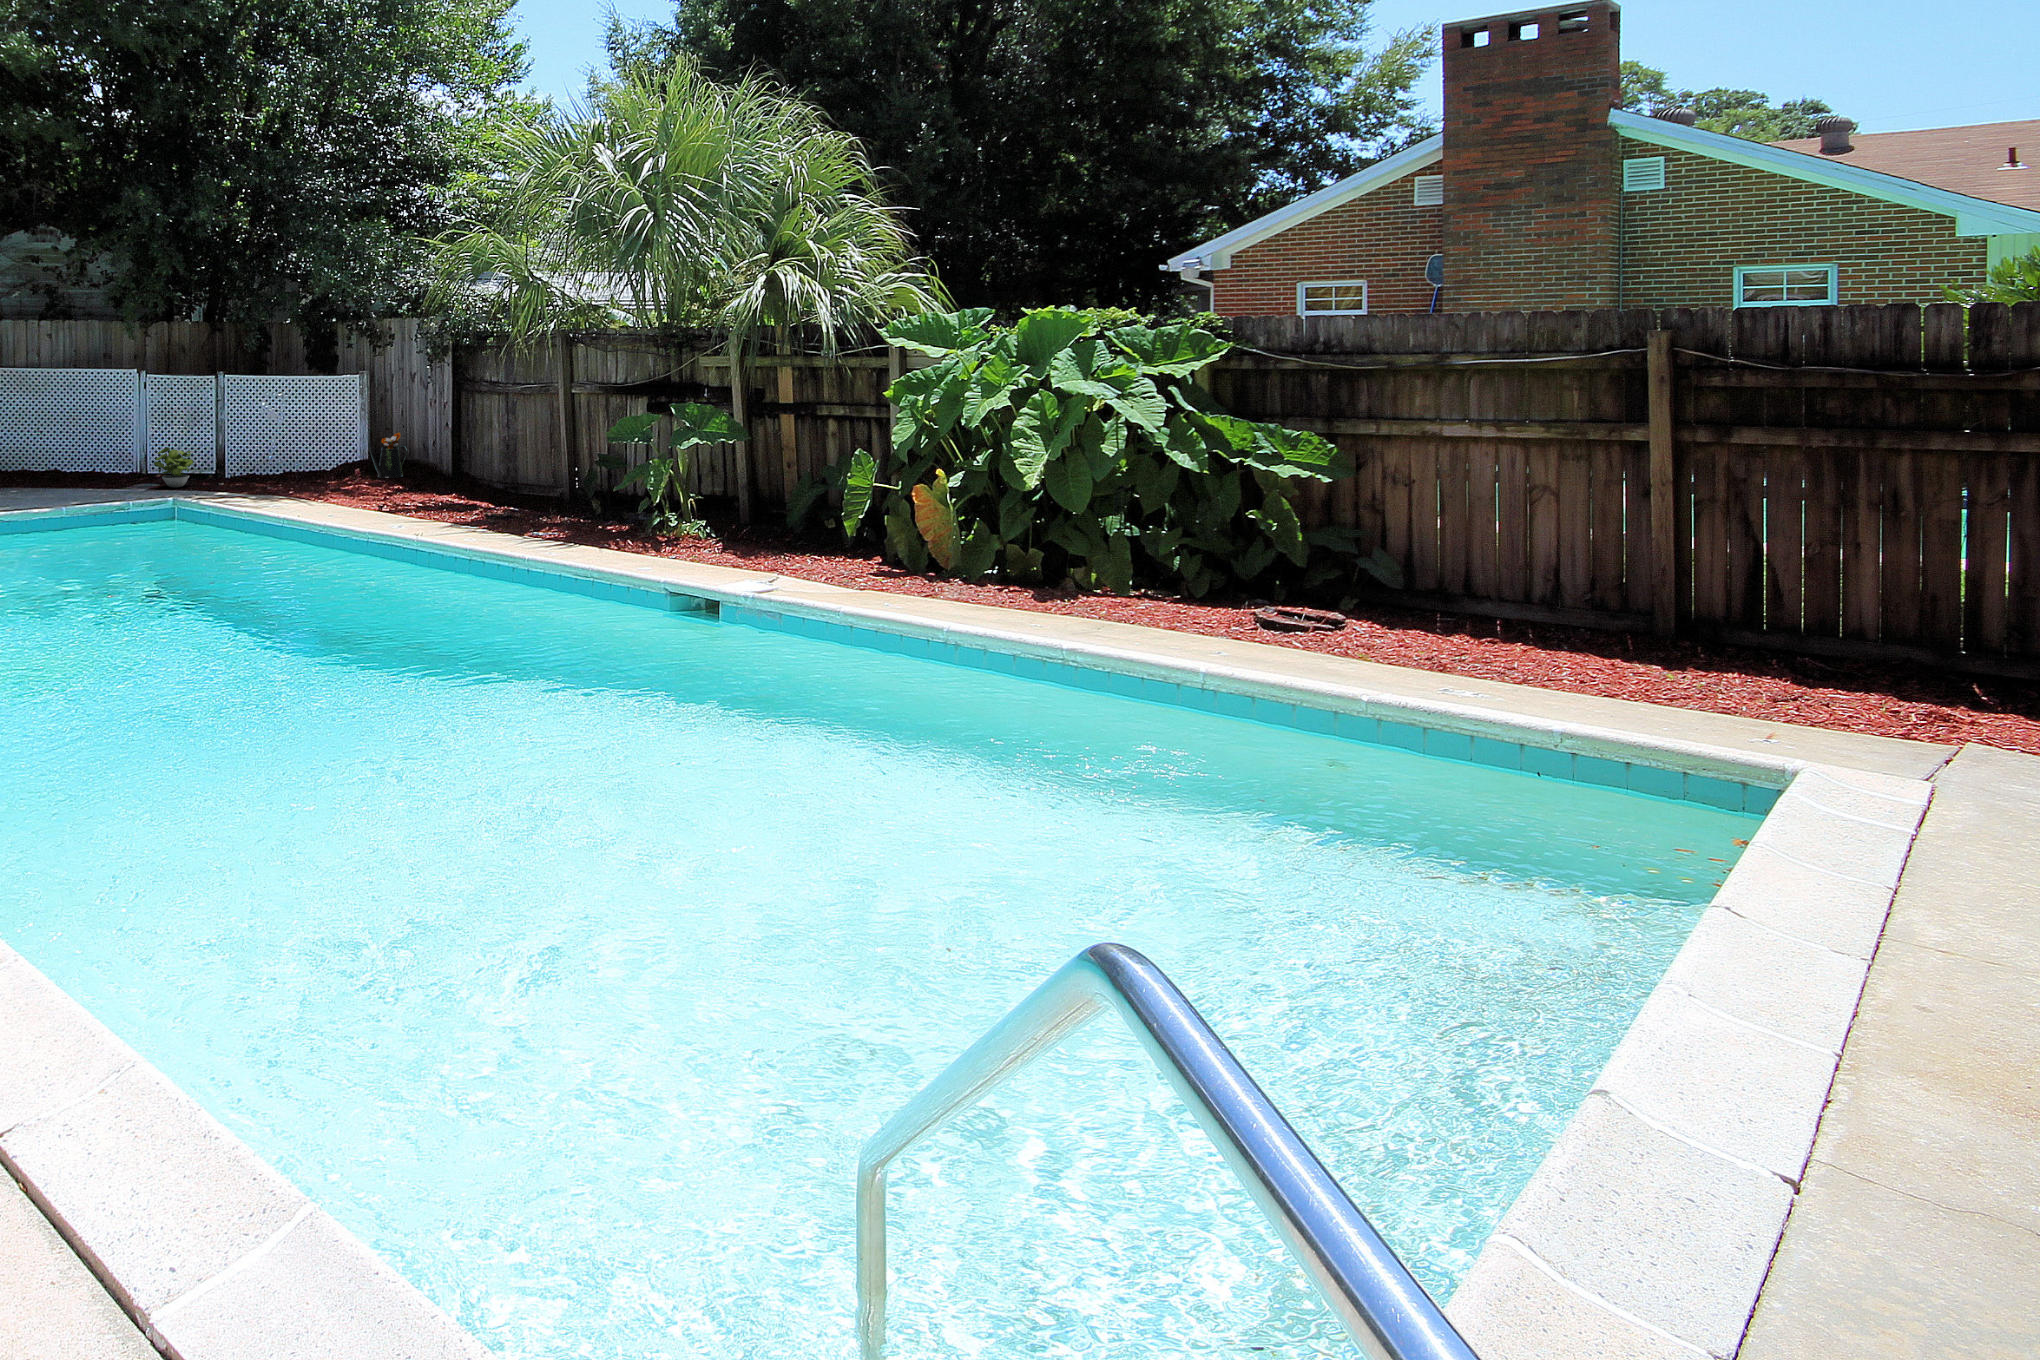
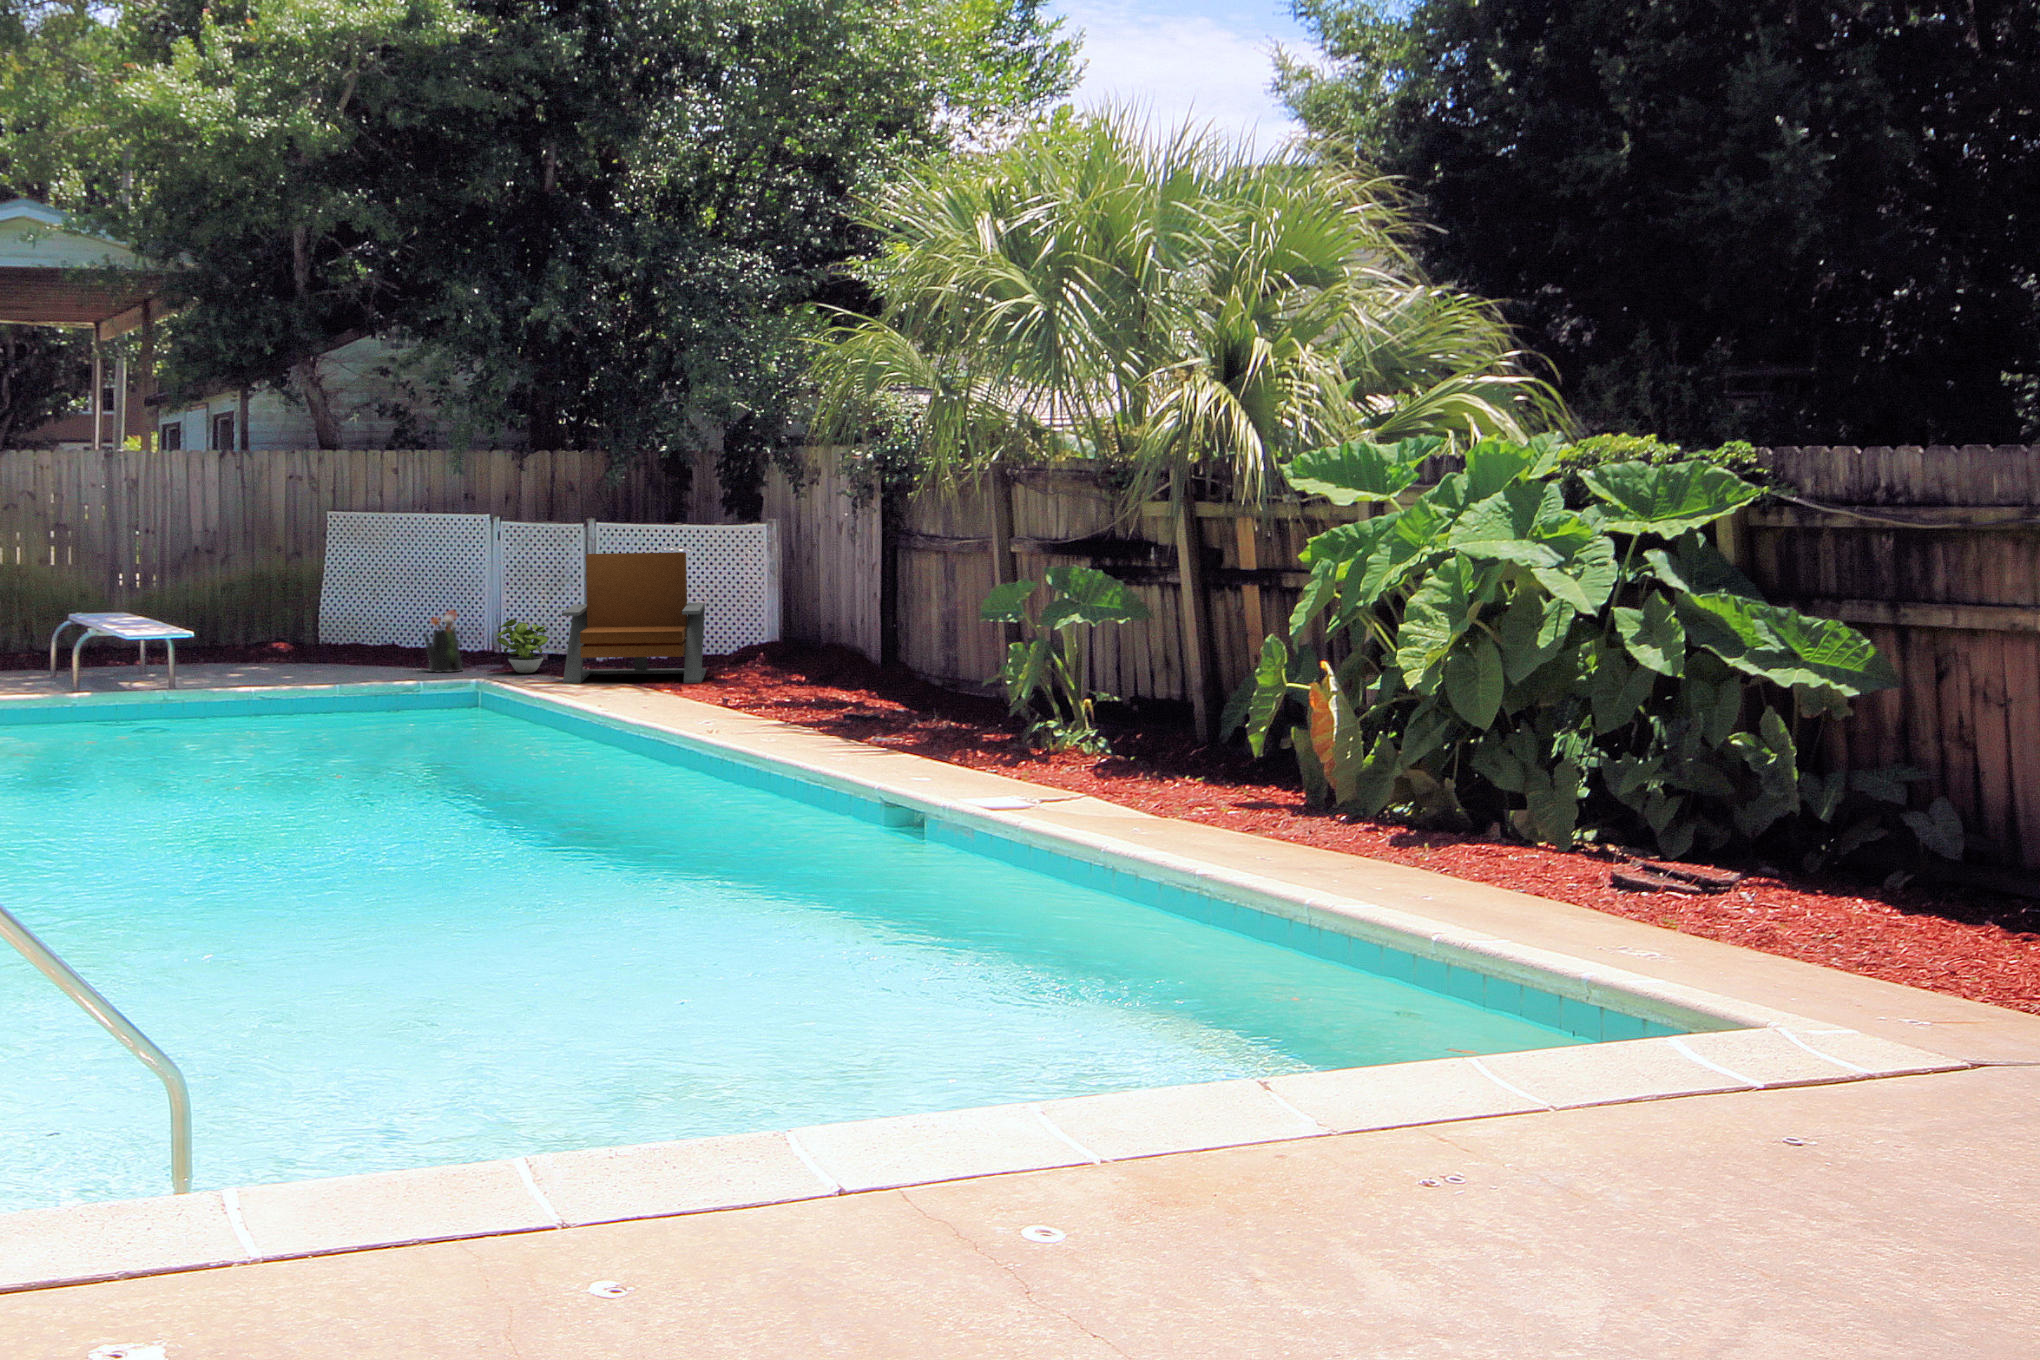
lounge chair: none [214,395,323,495] -> present [562,552,706,684]
watering can: present [369,433,407,478] -> present [424,610,462,672]

